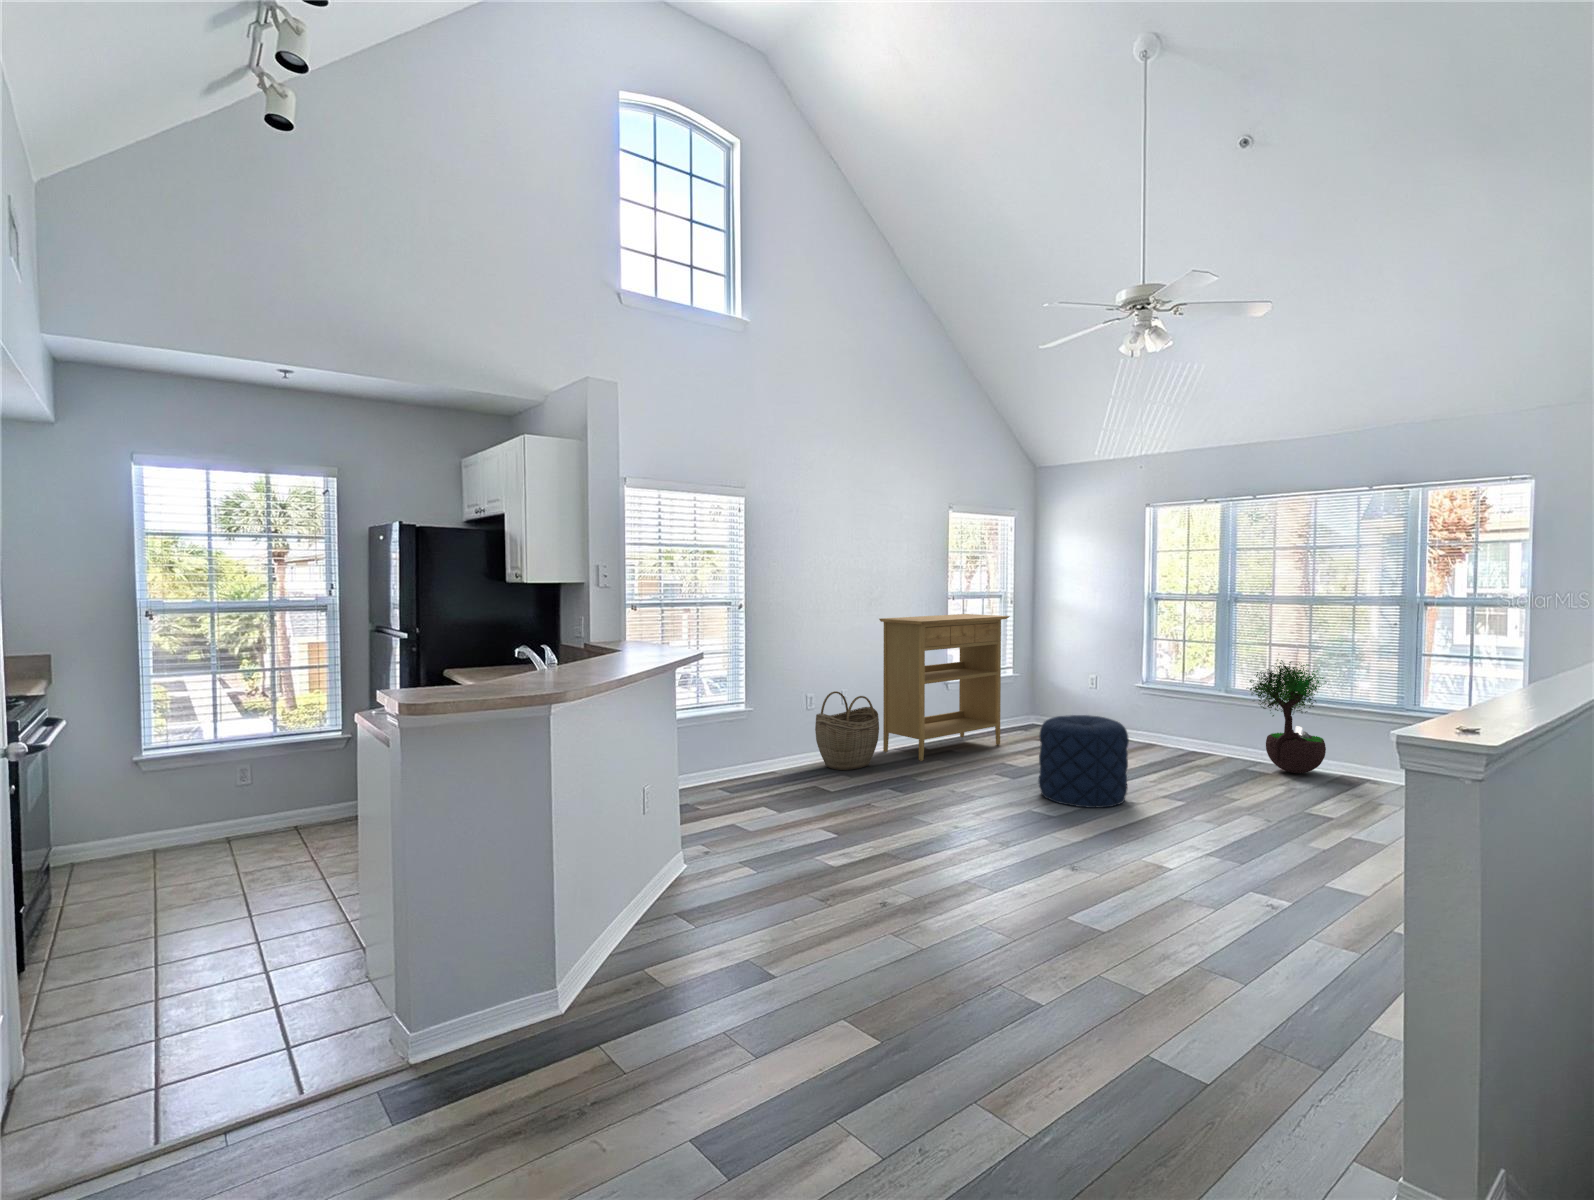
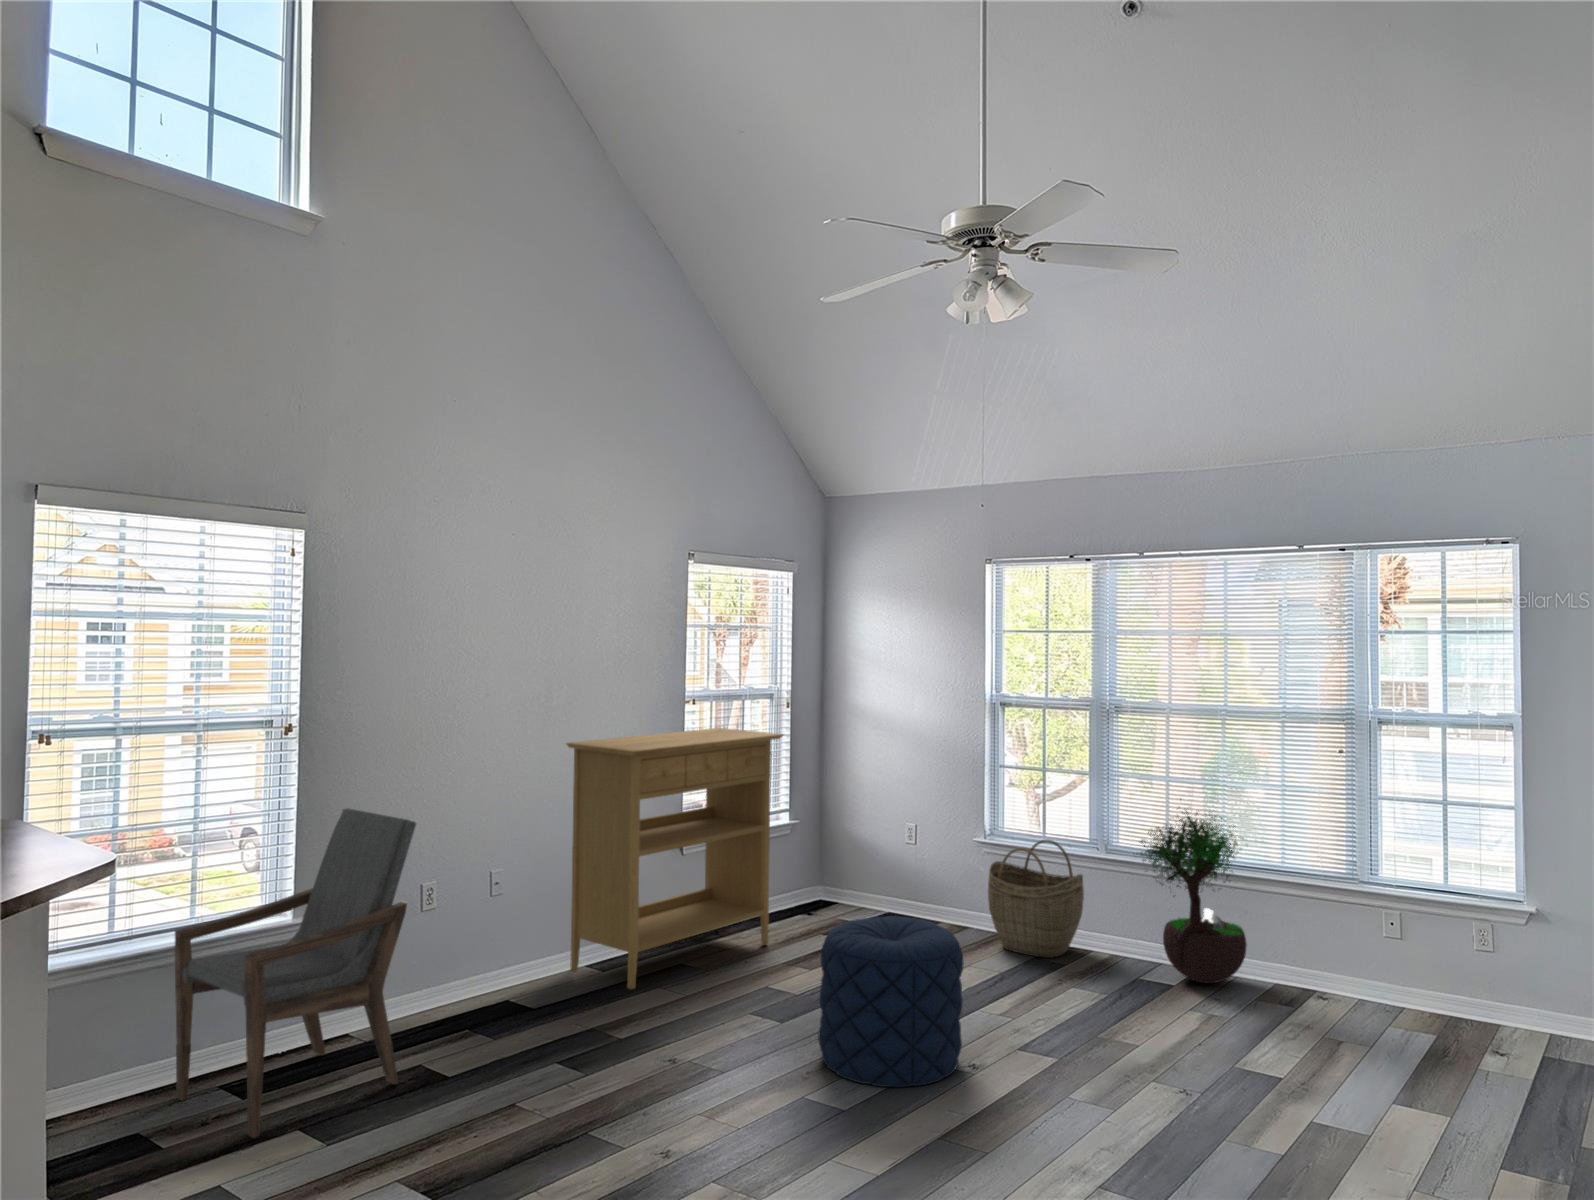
armchair: none [693,647,811,807] -> present [174,809,416,1138]
woven basket: present [815,691,879,770] -> present [988,840,1084,958]

